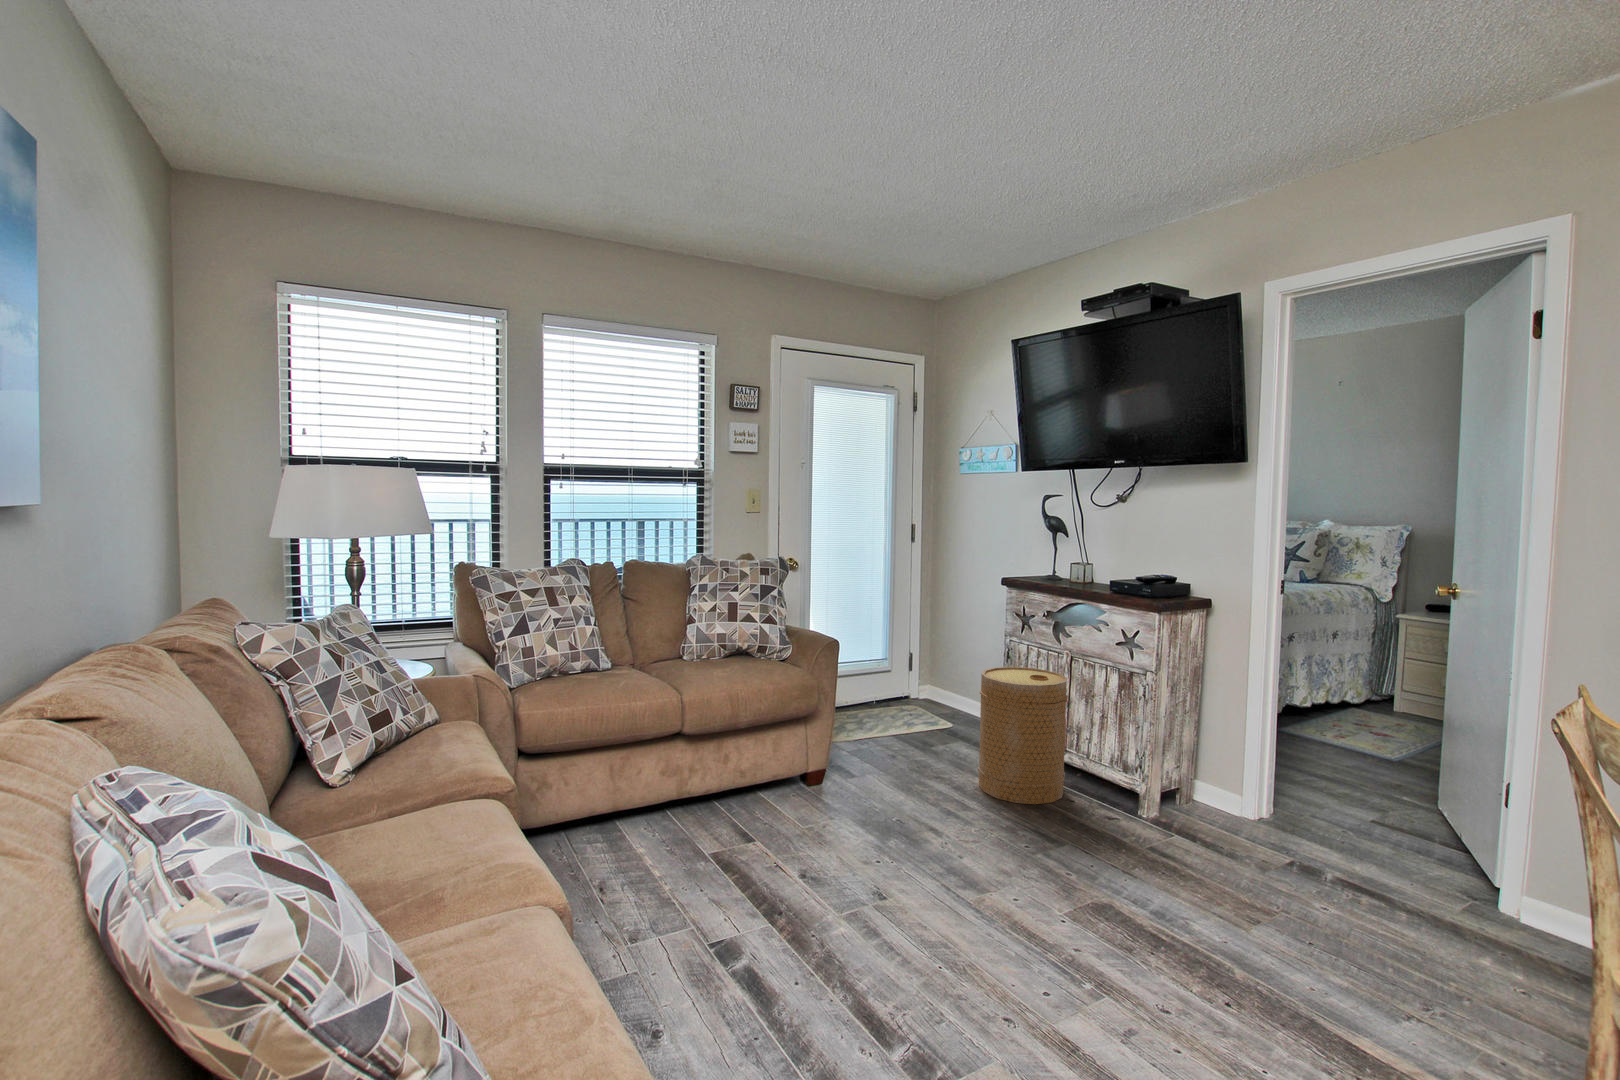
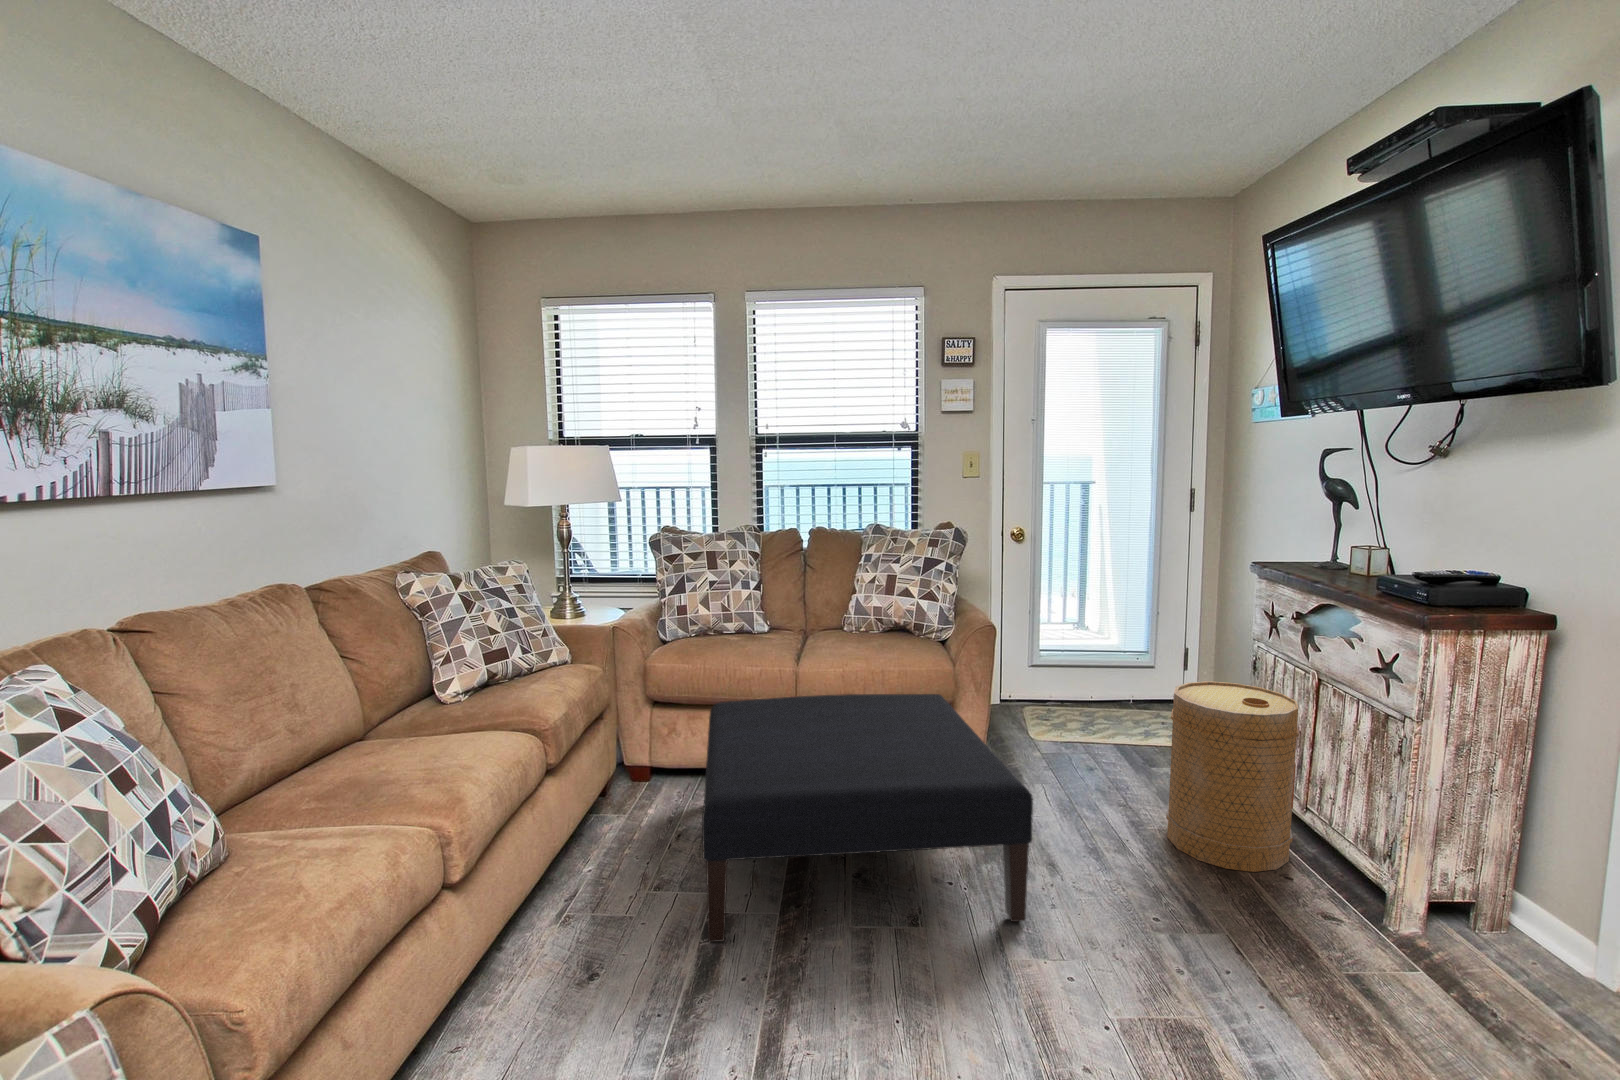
ottoman: none [605,705,963,963] -> present [702,694,1033,942]

